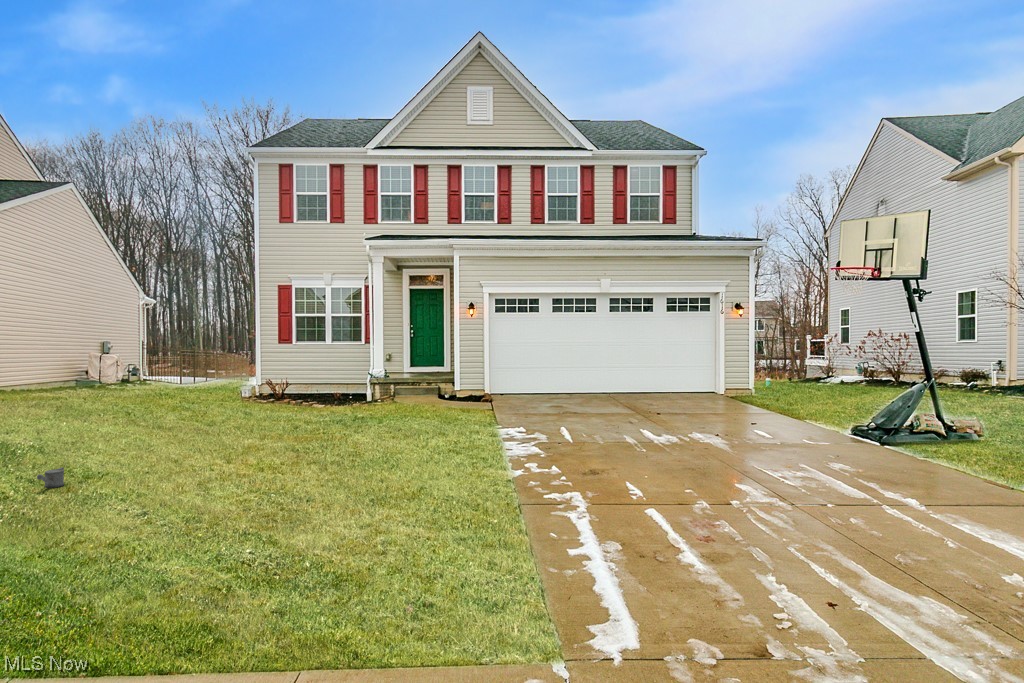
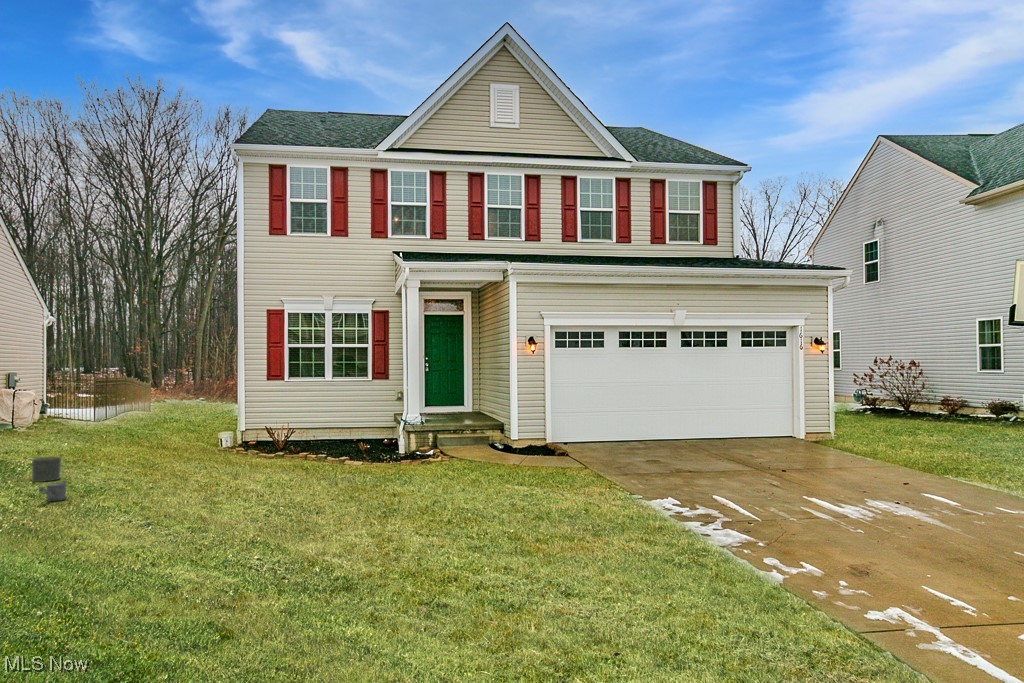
planter: none [30,440,59,465] -> present [32,457,61,482]

